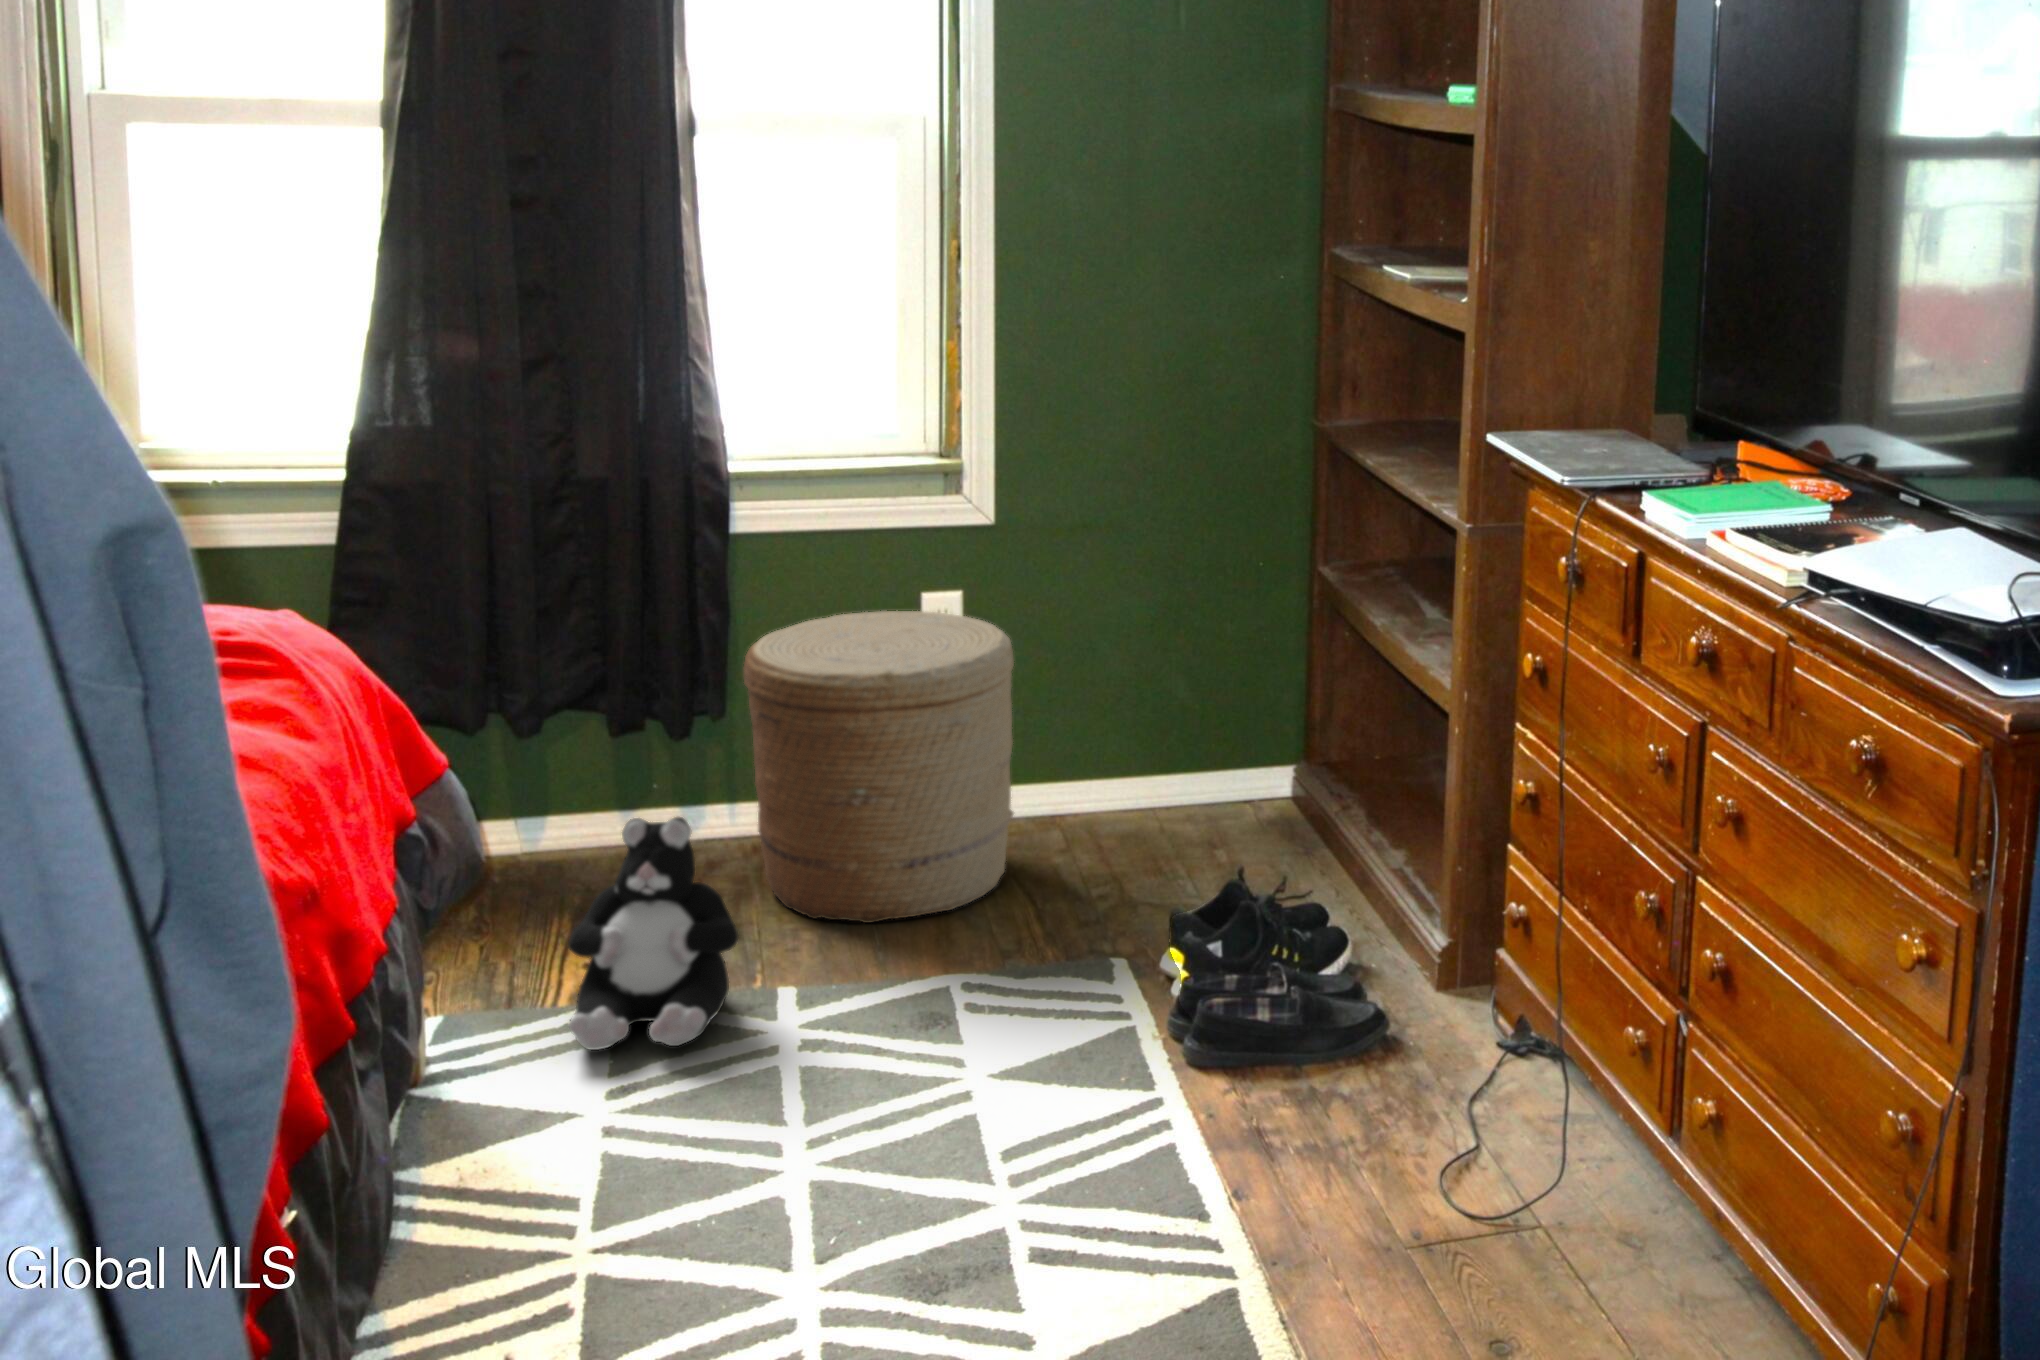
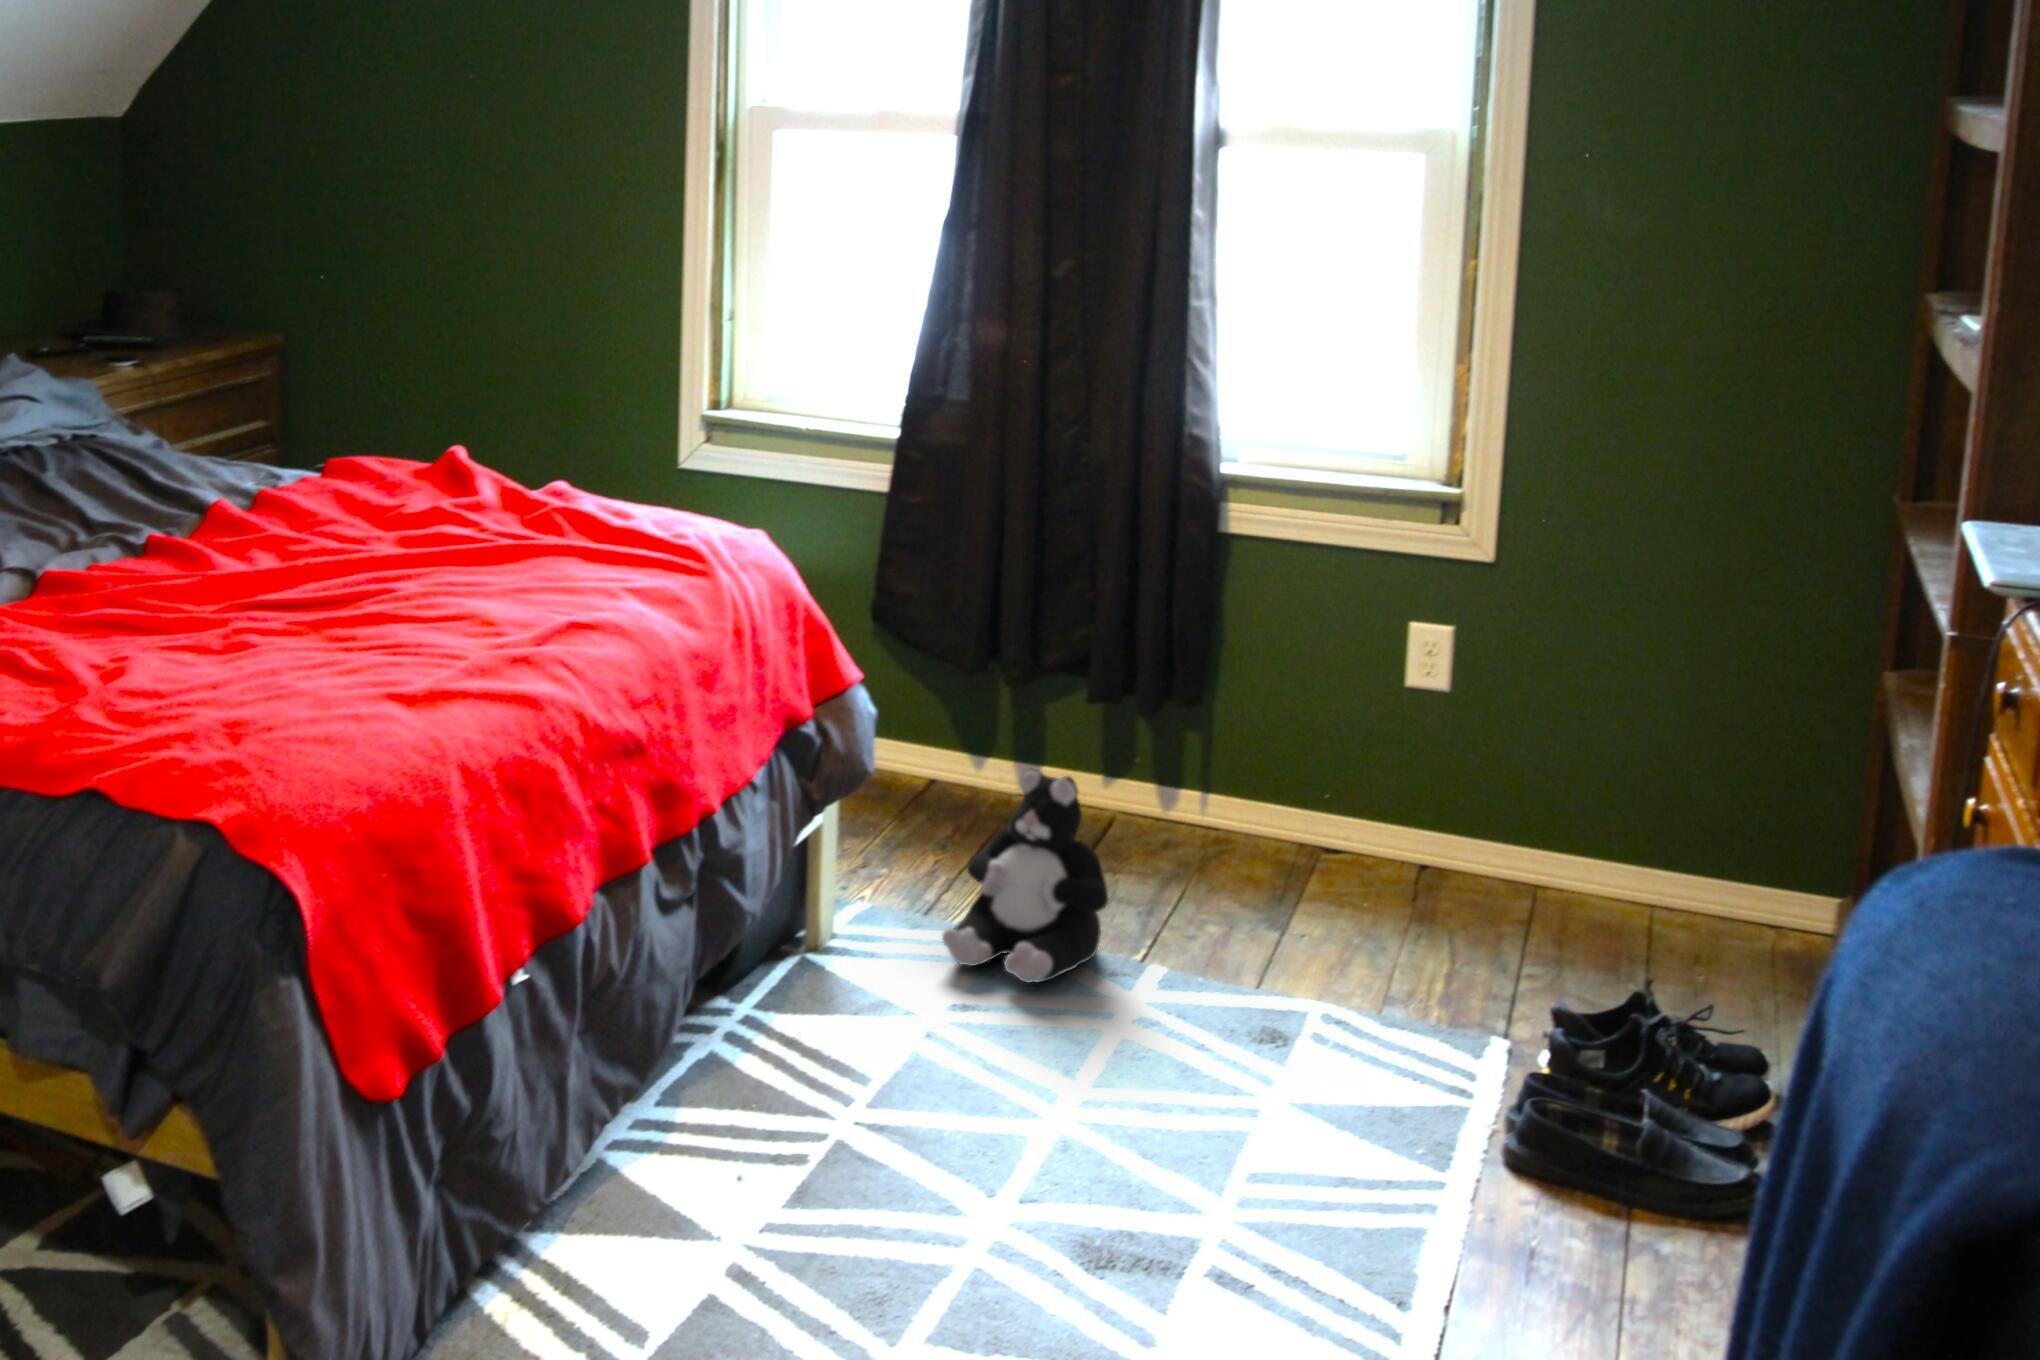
woven basket: present [744,611,1014,923] -> none [1191,627,1470,943]

